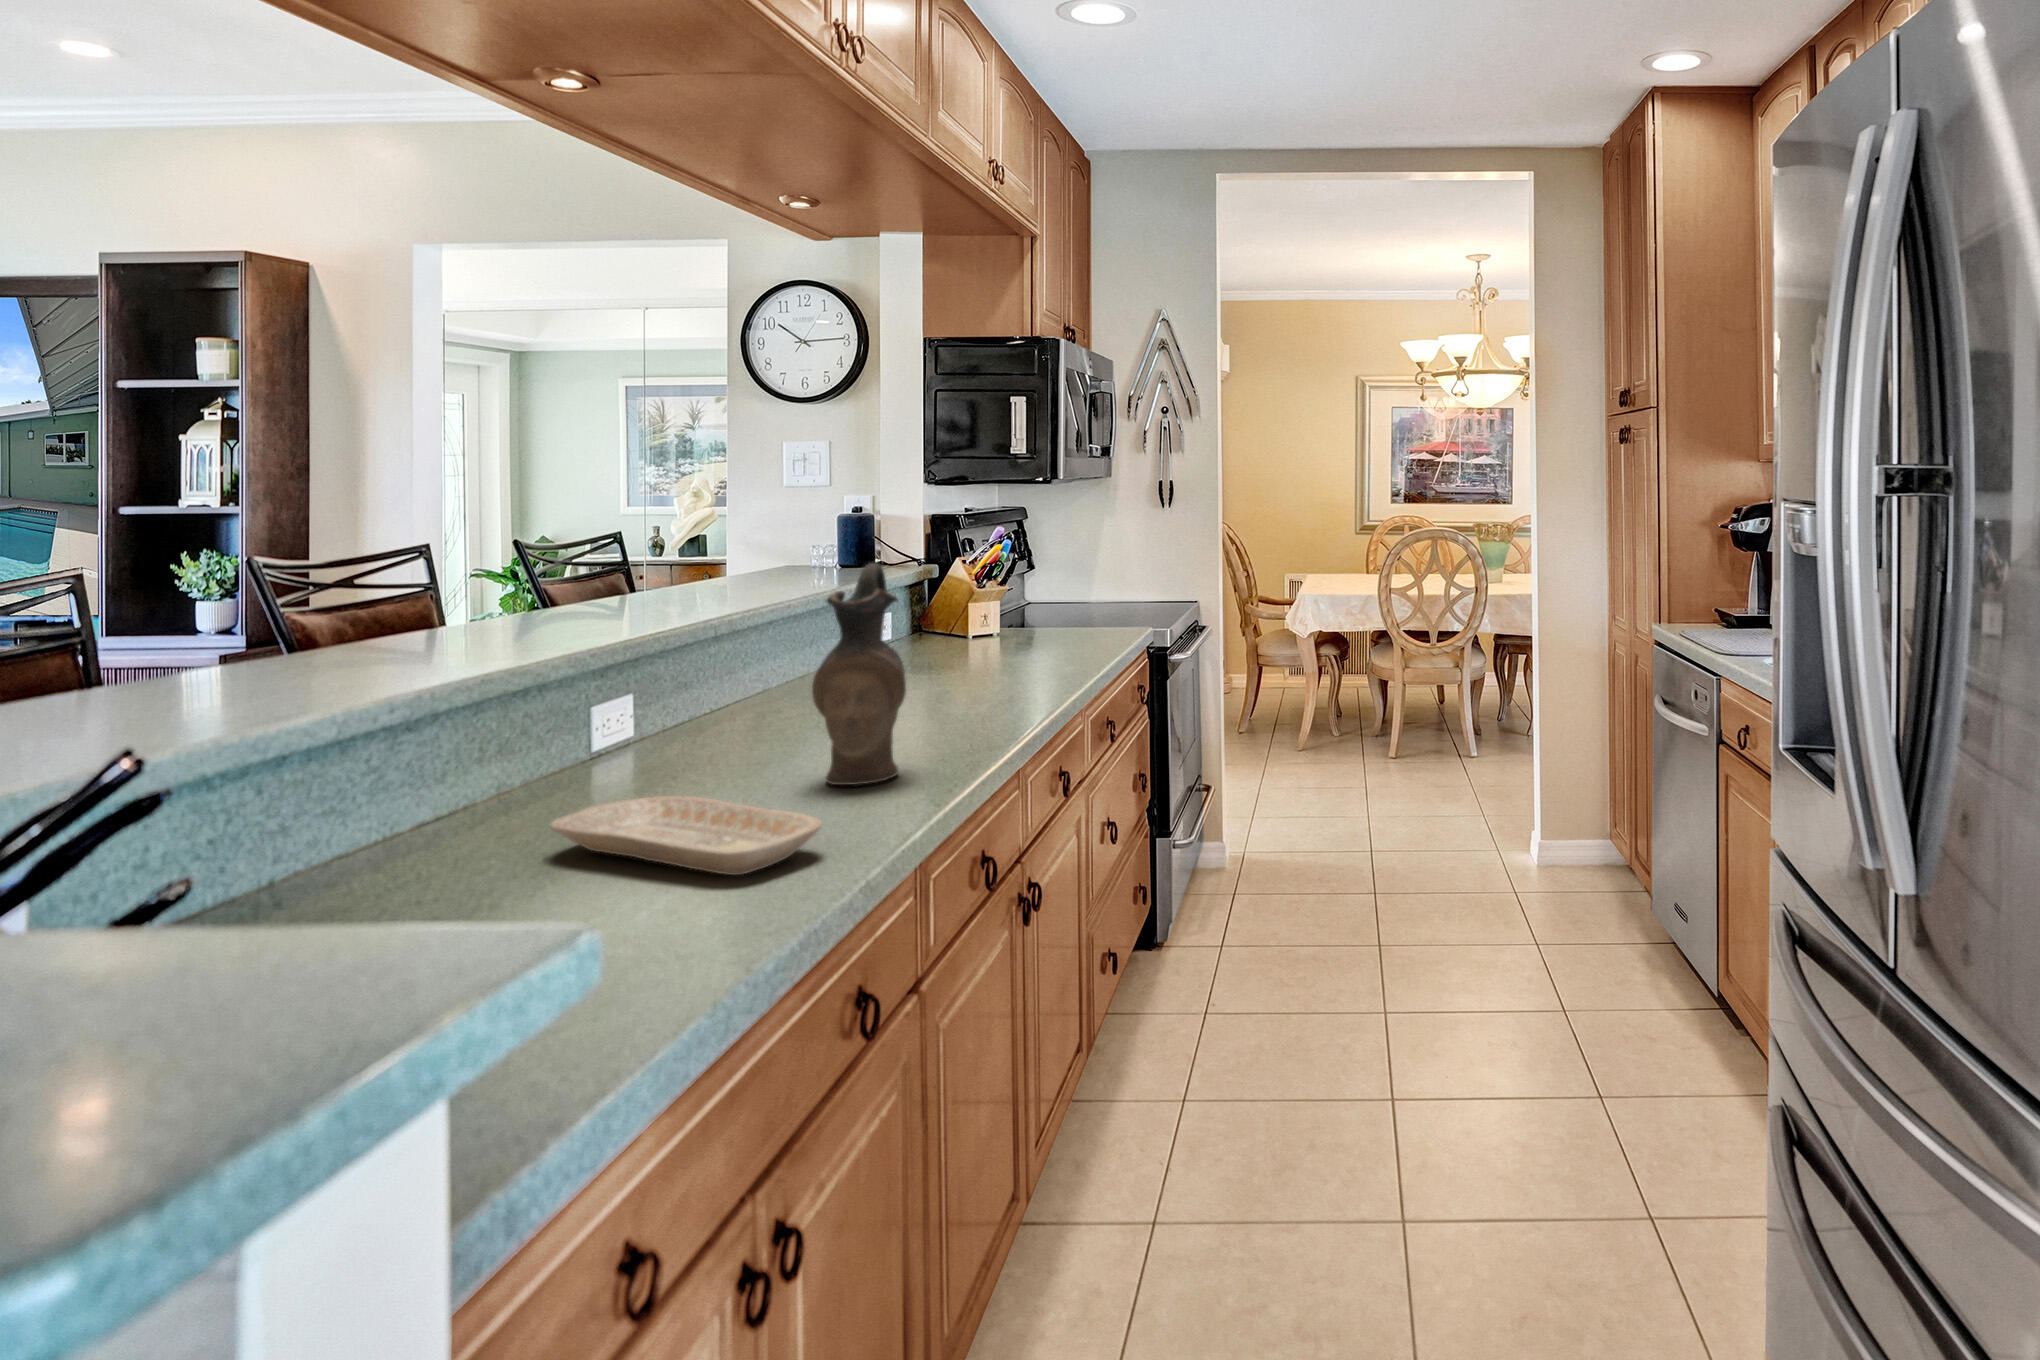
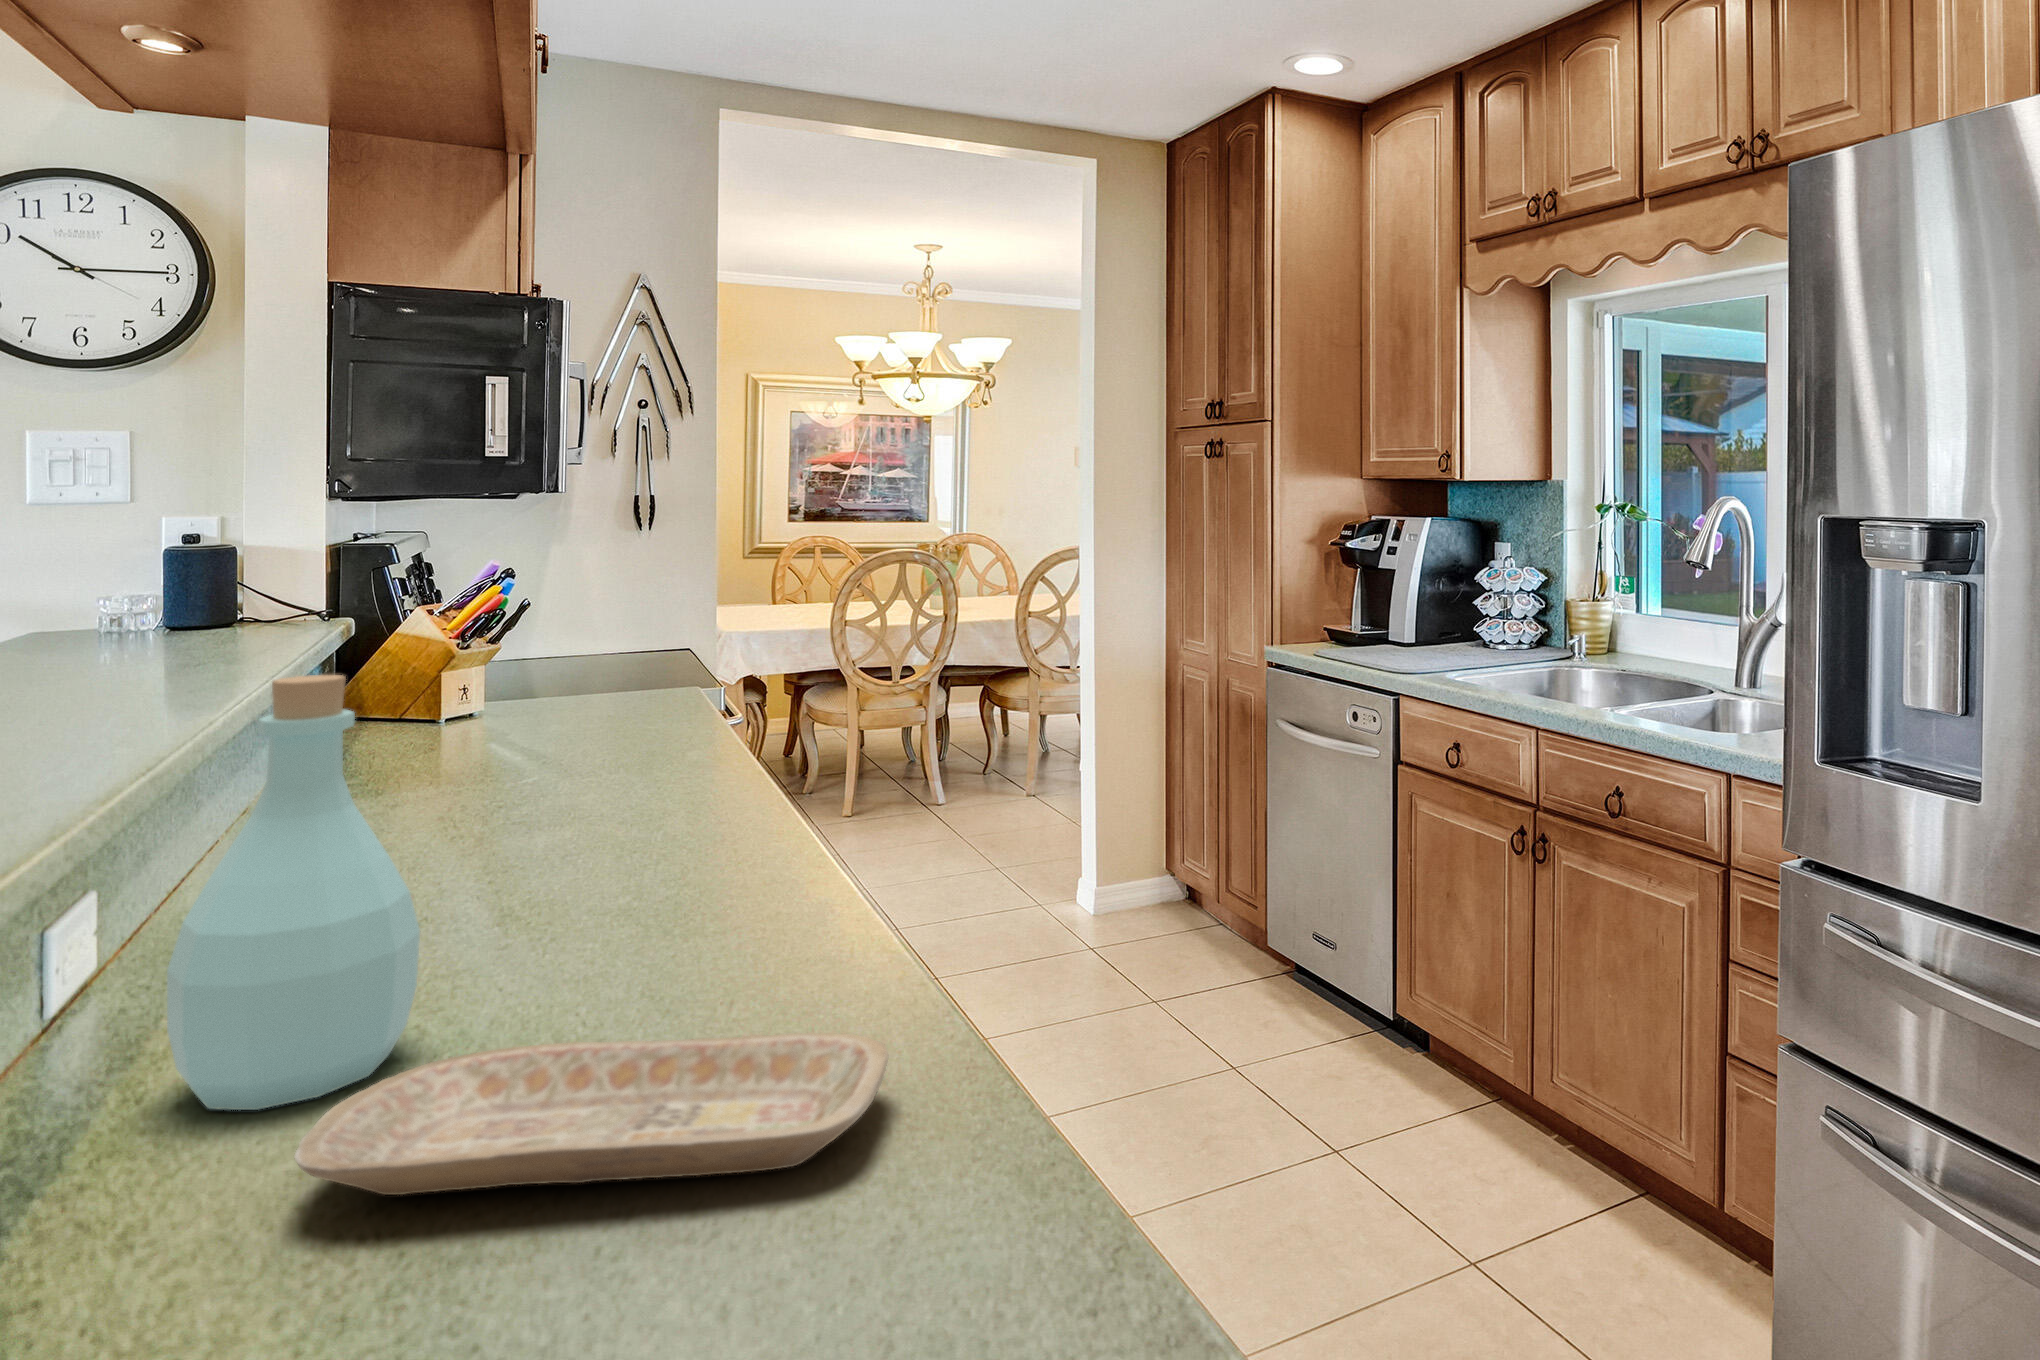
ceramic pitcher: present [812,563,906,785] -> none [617,613,776,976]
bottle: none [582,588,700,811] -> present [167,675,420,1110]

